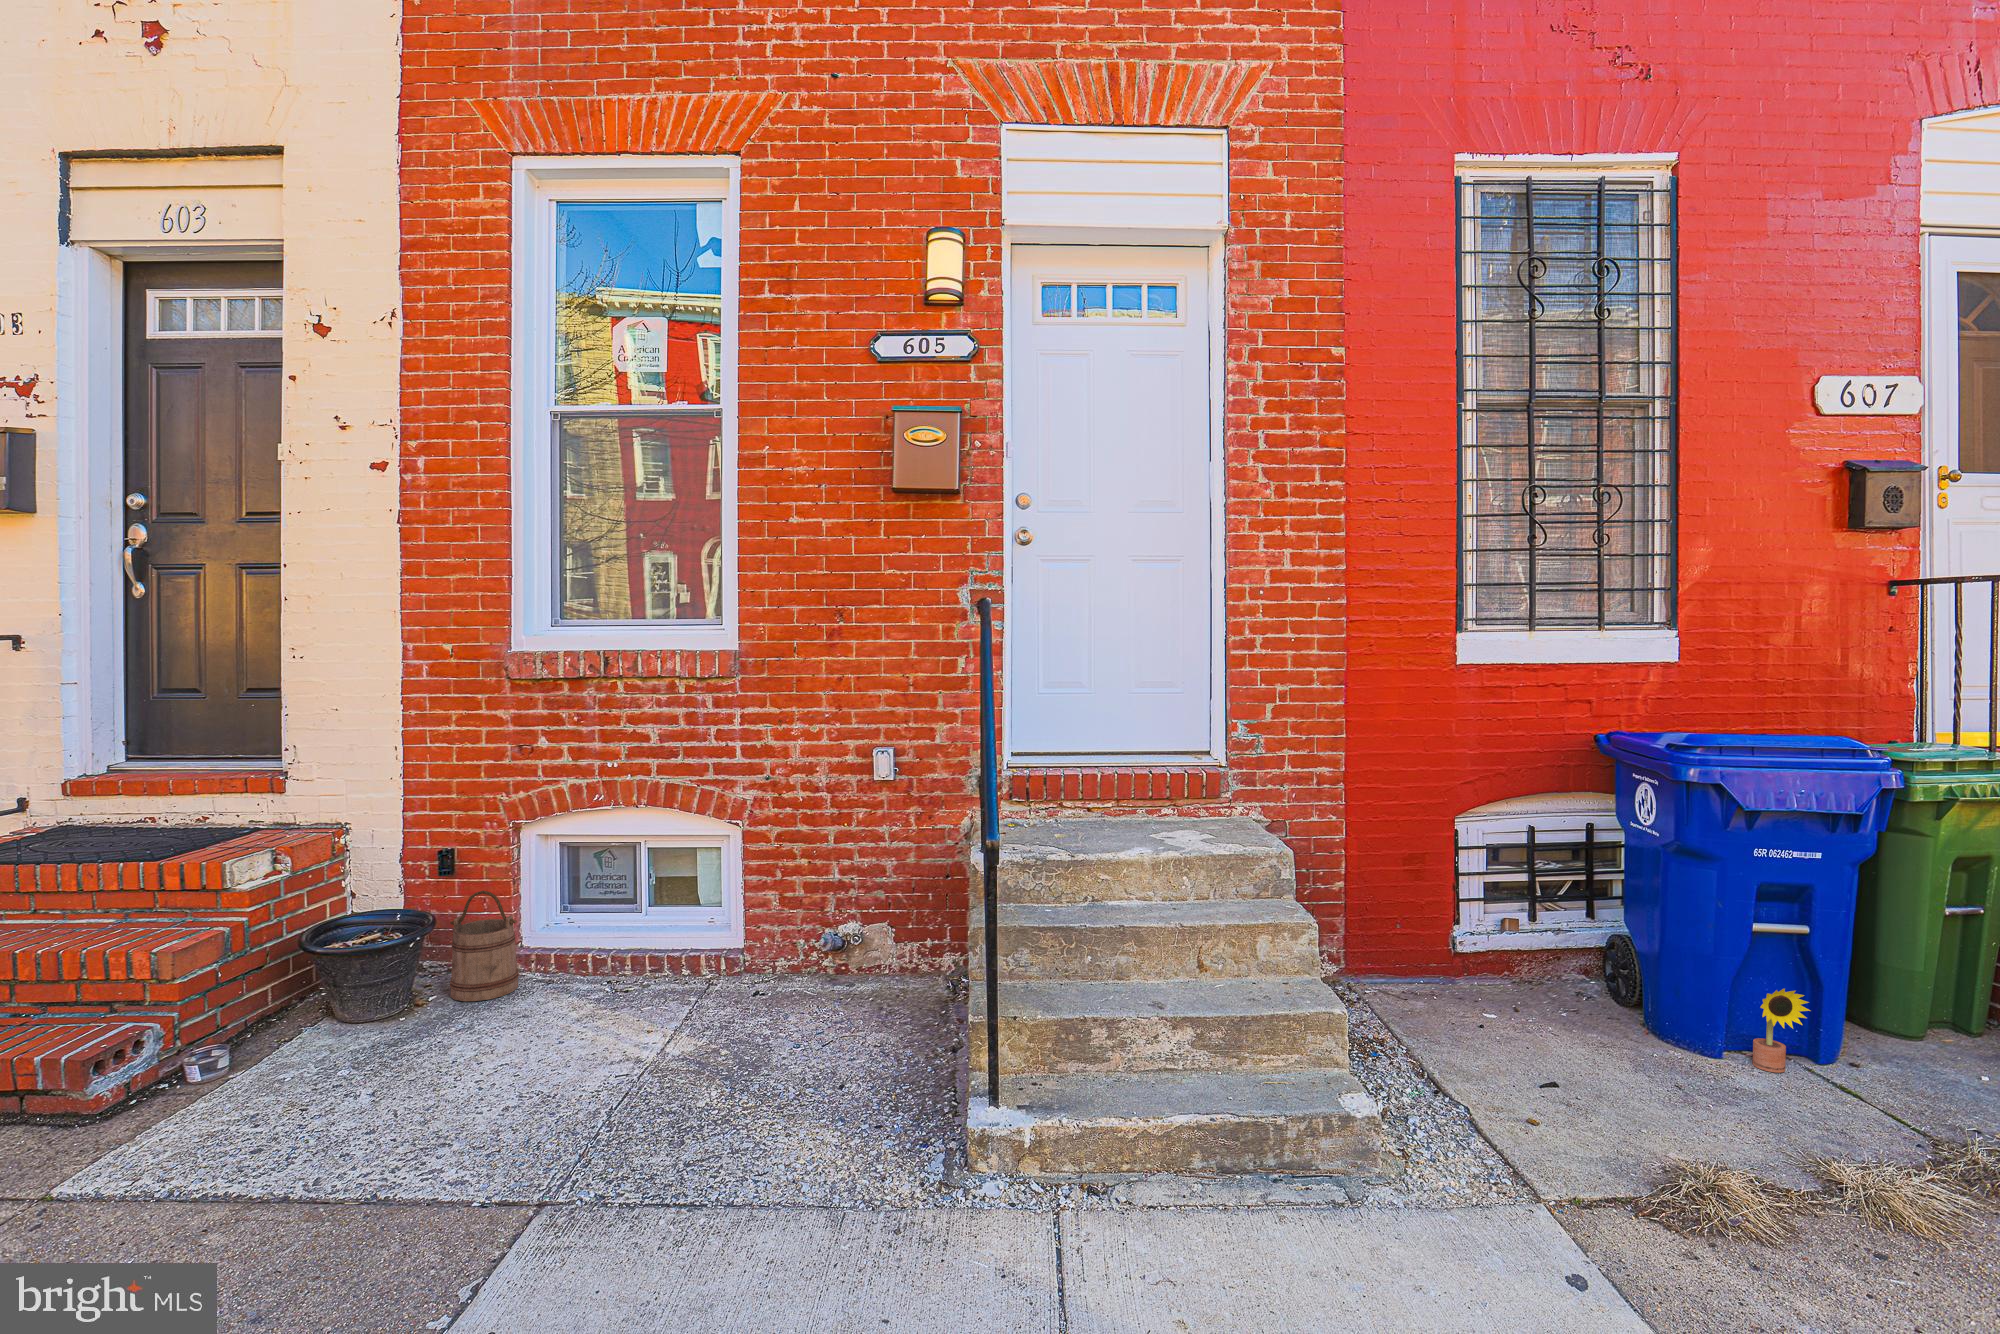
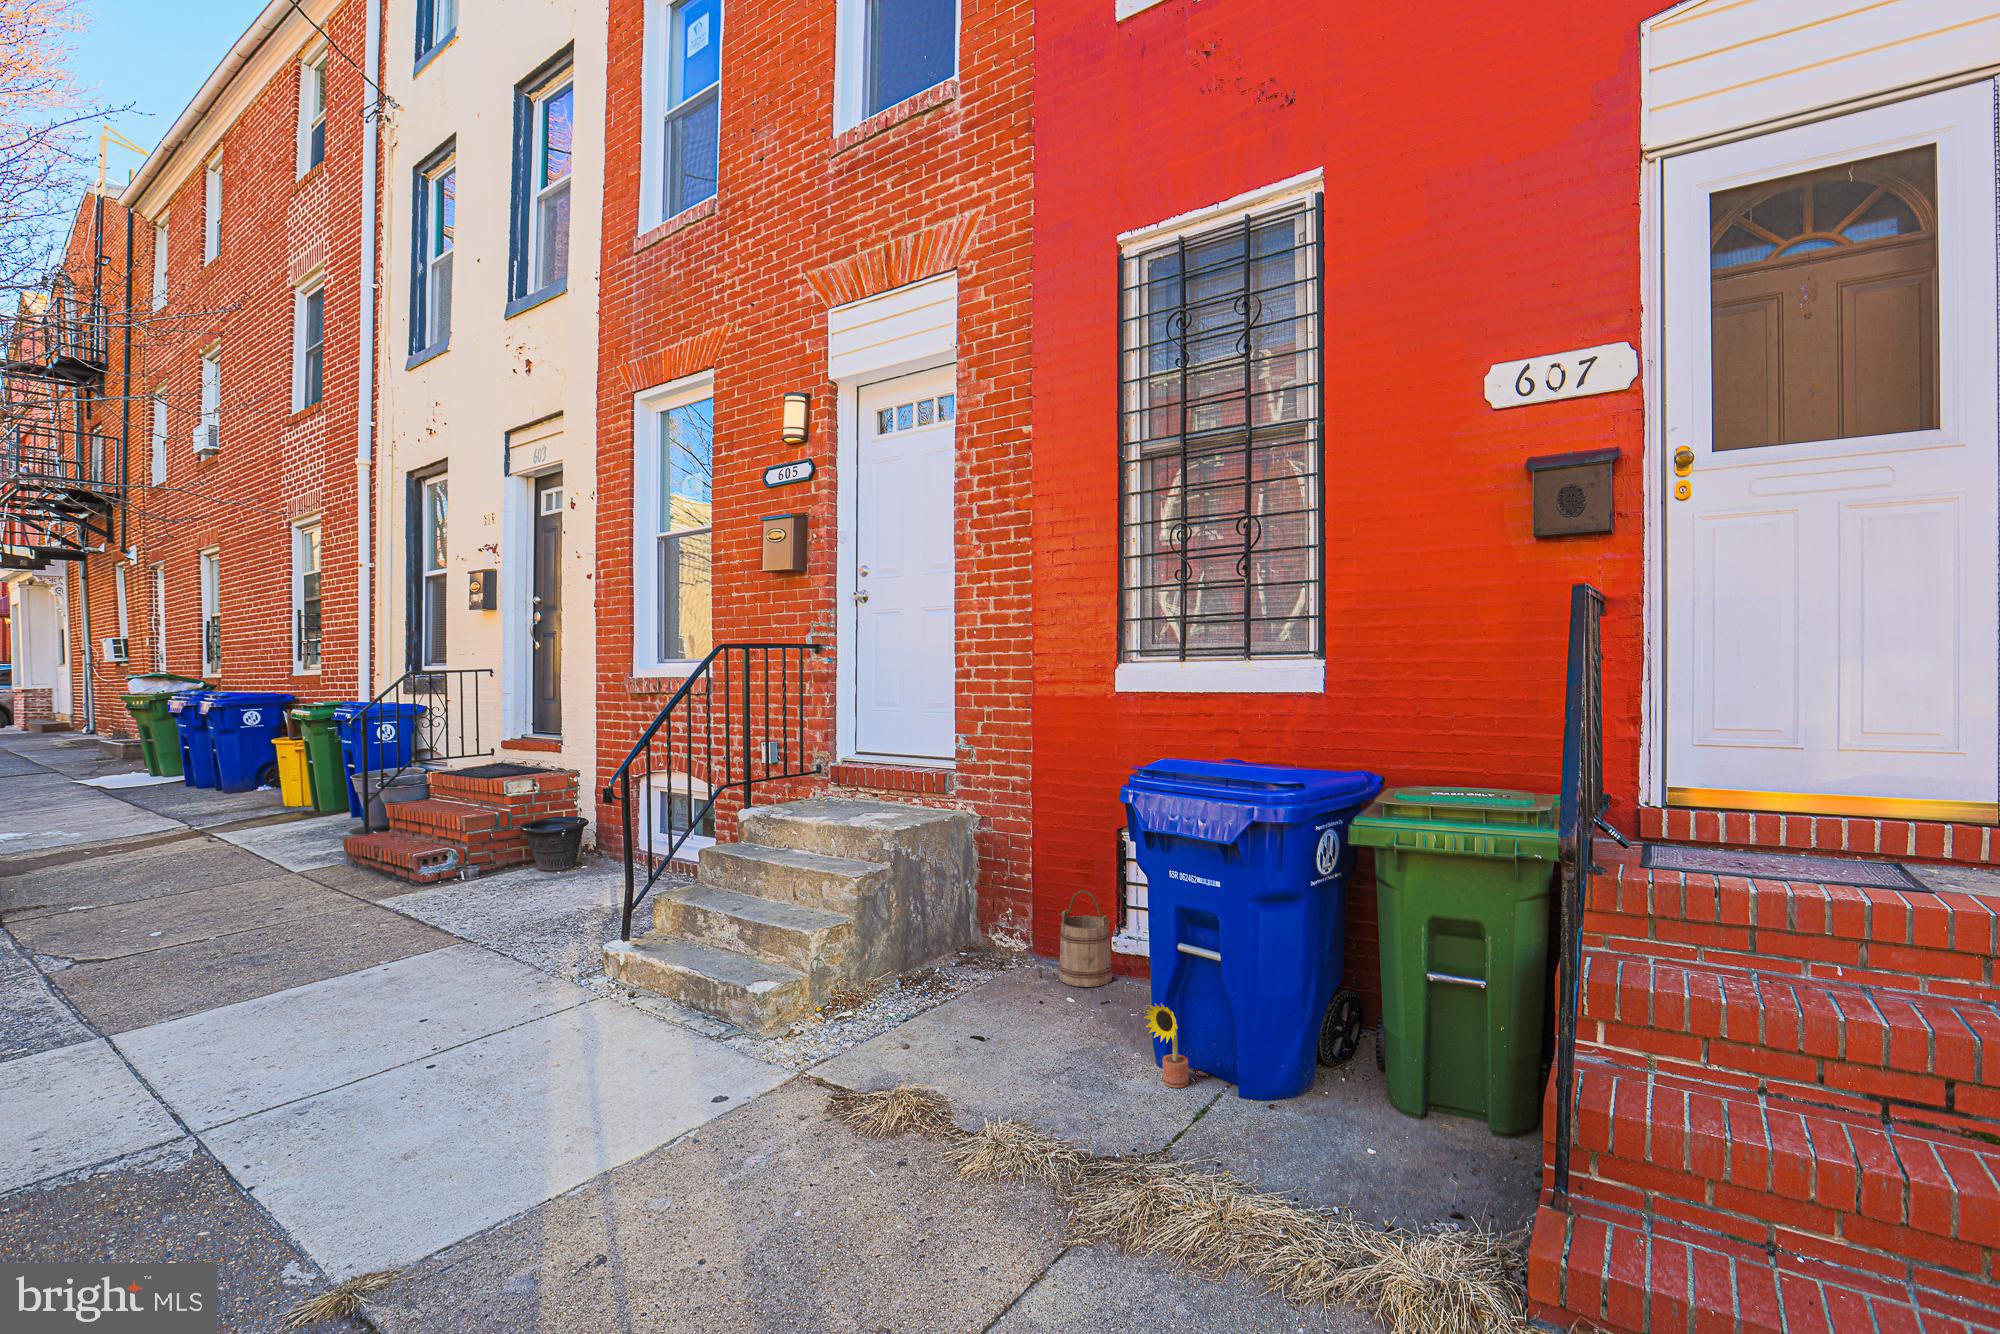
bucket: present [450,891,519,1001] -> present [1058,890,1112,987]

